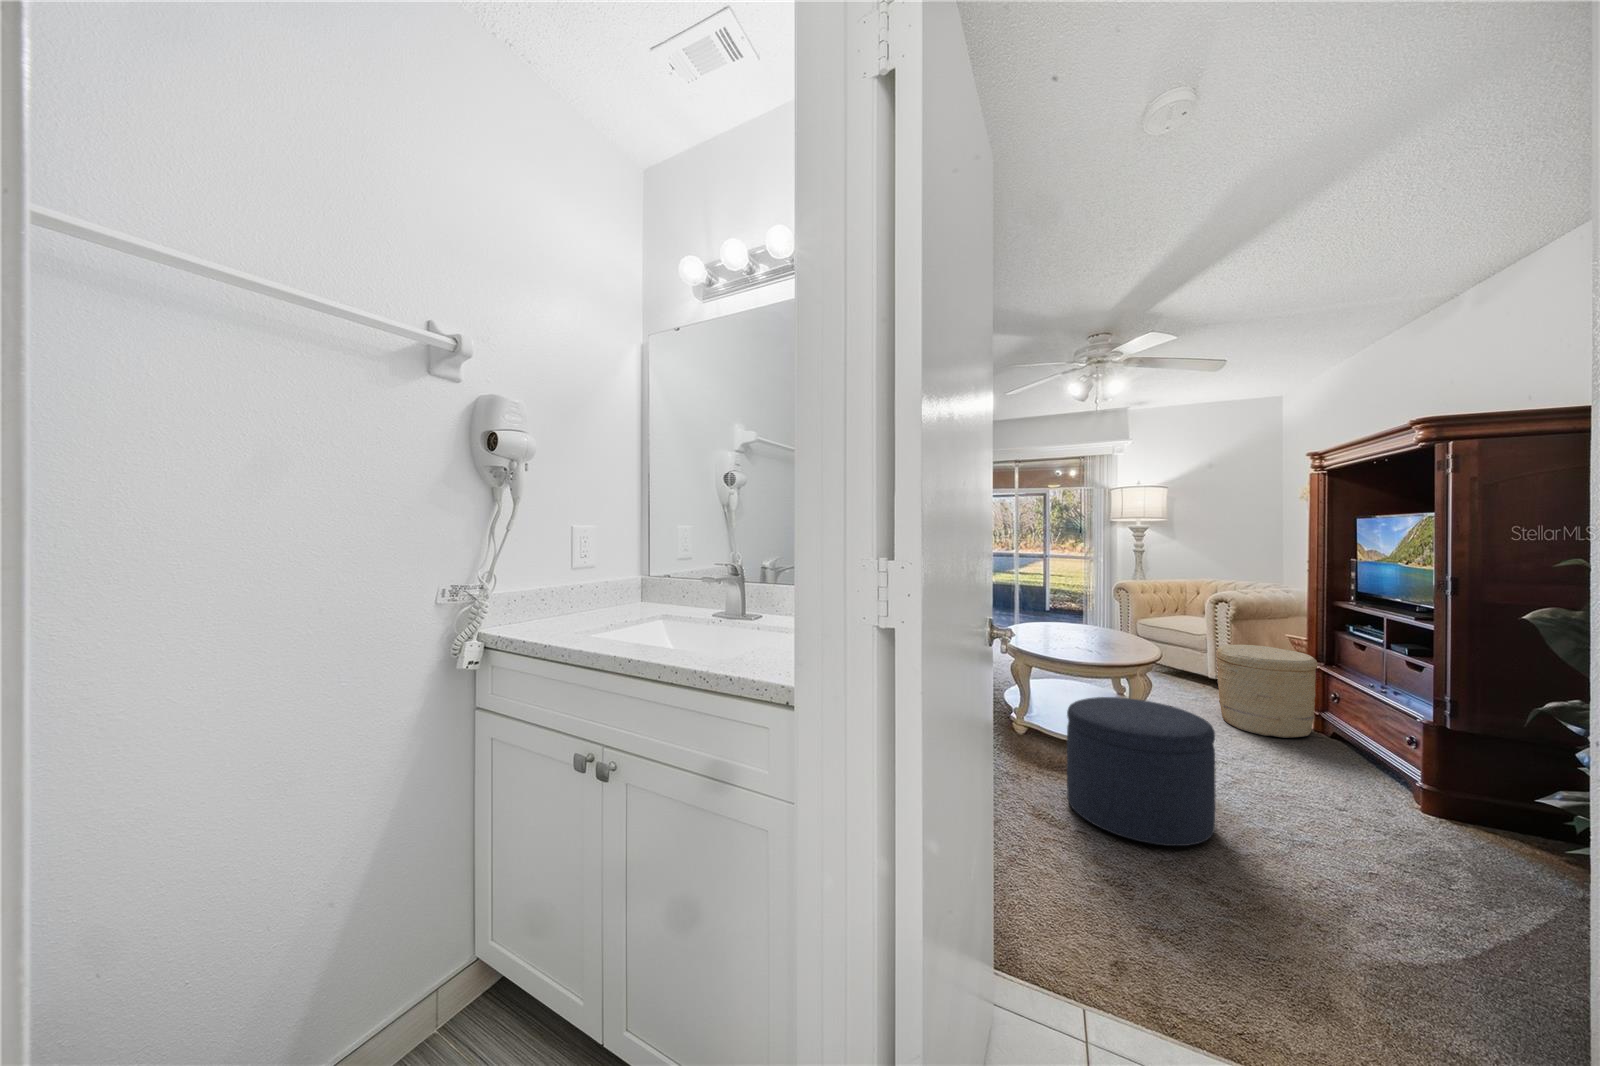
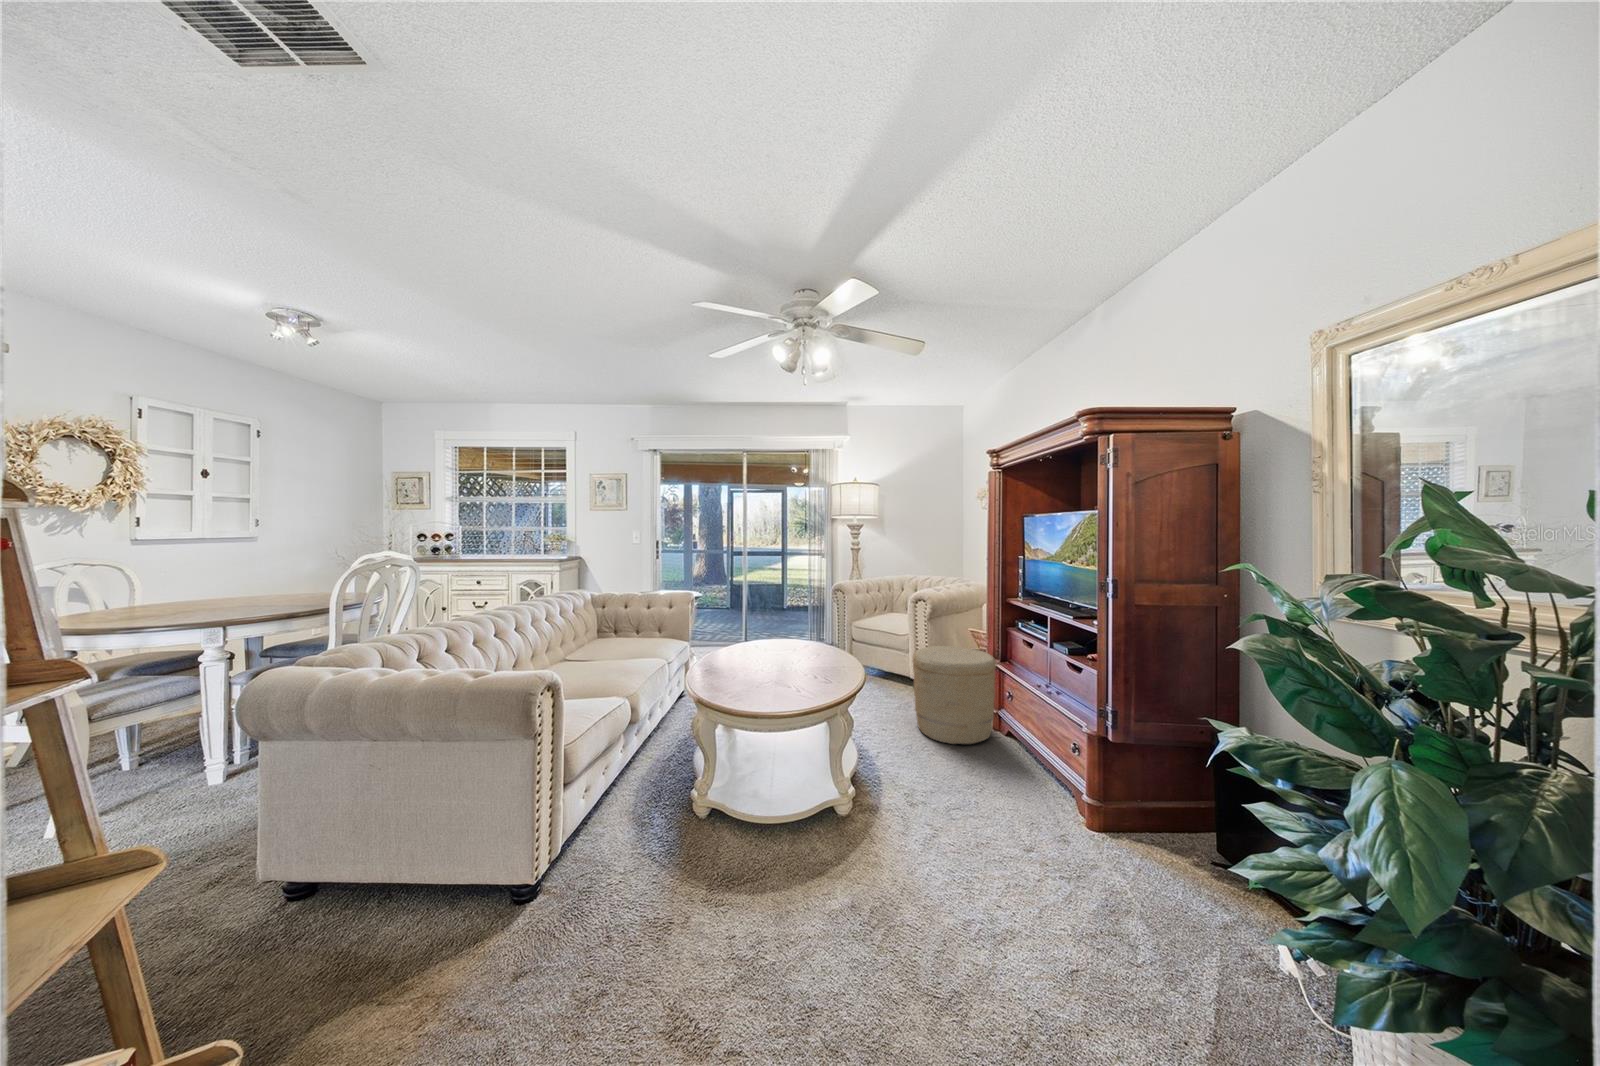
ottoman: present [1067,697,1215,846] -> none [721,751,898,990]

